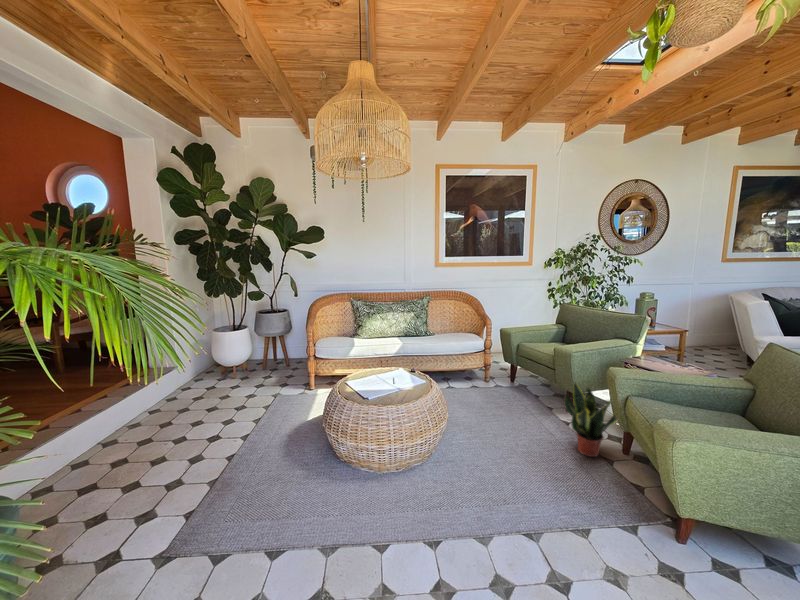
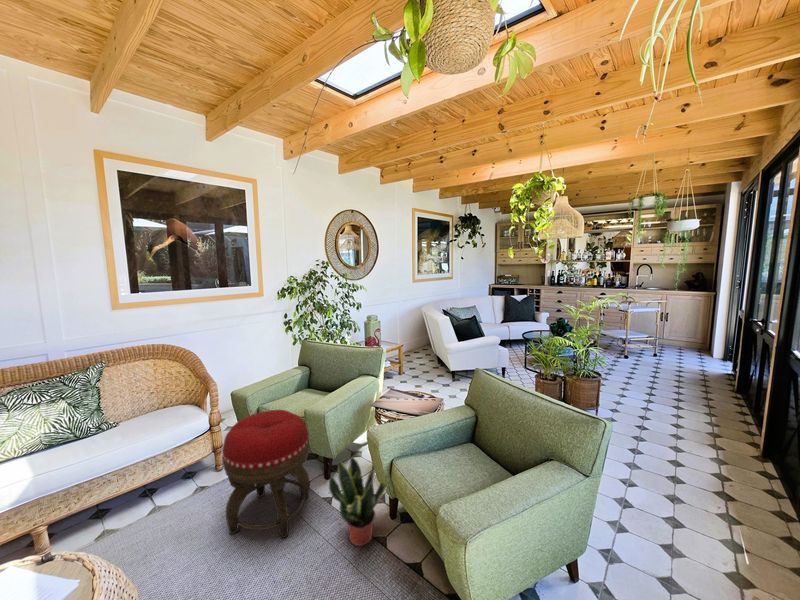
footstool: none [490,341,554,428] -> present [222,410,309,538]

